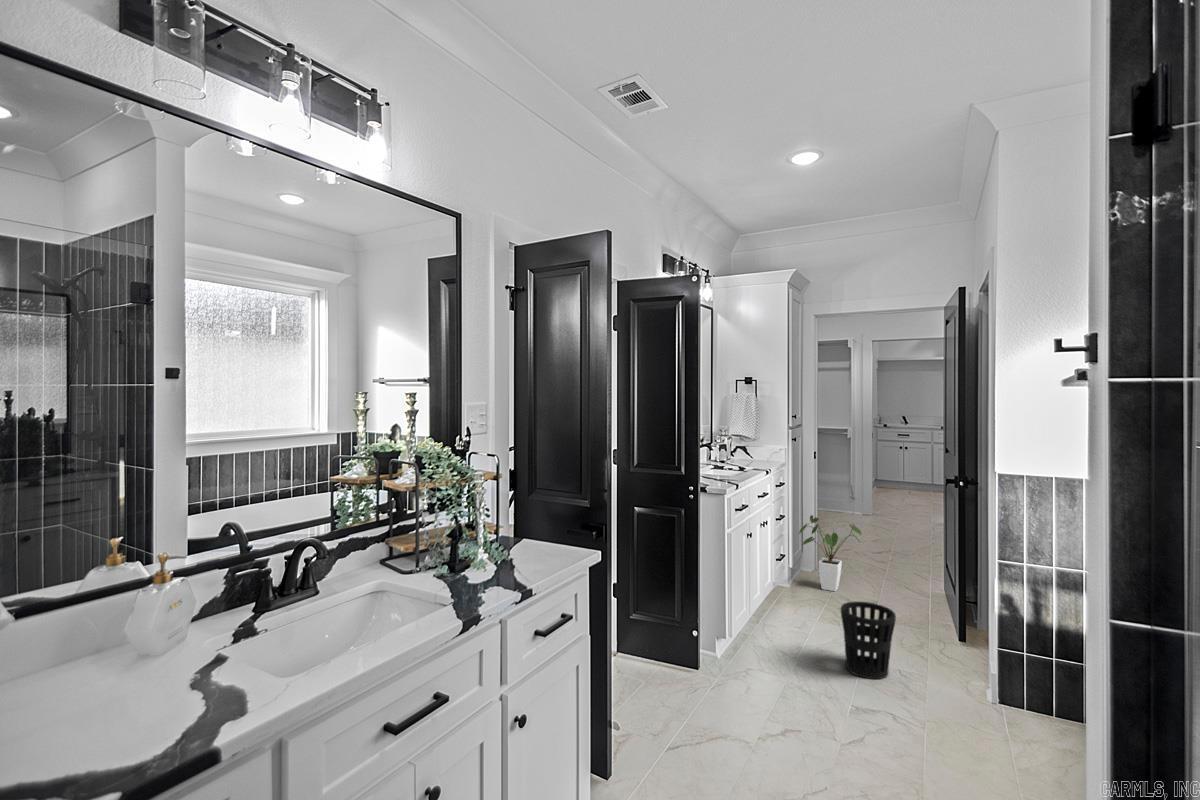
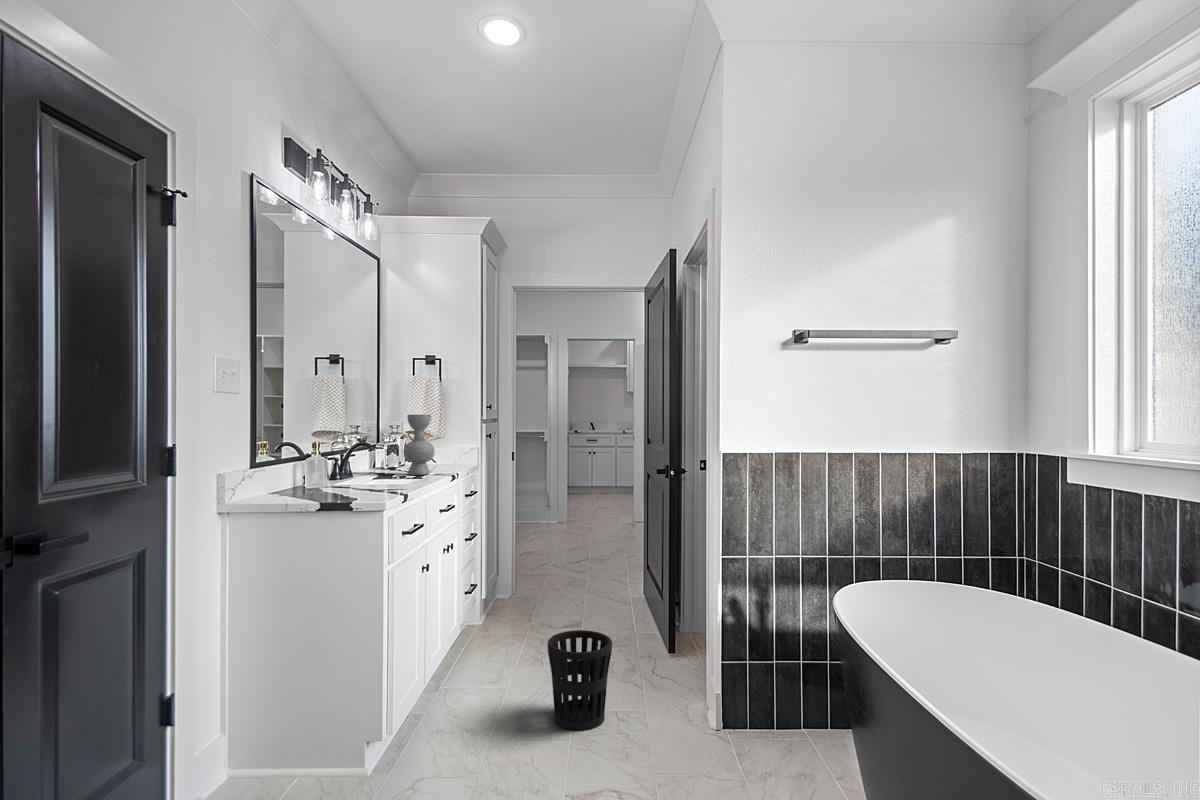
decorative vase: none [731,425,753,470] -> present [404,415,434,475]
house plant: present [799,515,862,591] -> none [493,530,566,621]

